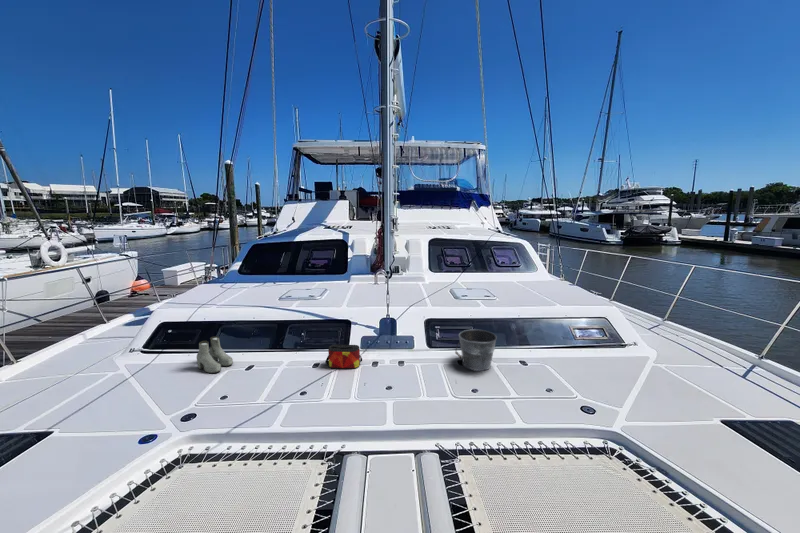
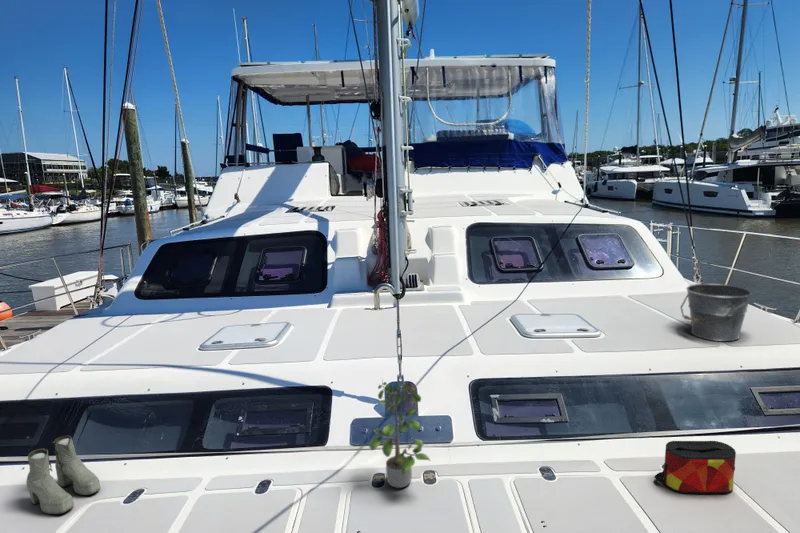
potted plant: none [372,311,402,366] -> present [369,381,430,488]
bucket: present [455,329,497,371] -> present [681,284,752,341]
bag: present [325,344,362,369] -> present [655,441,736,494]

